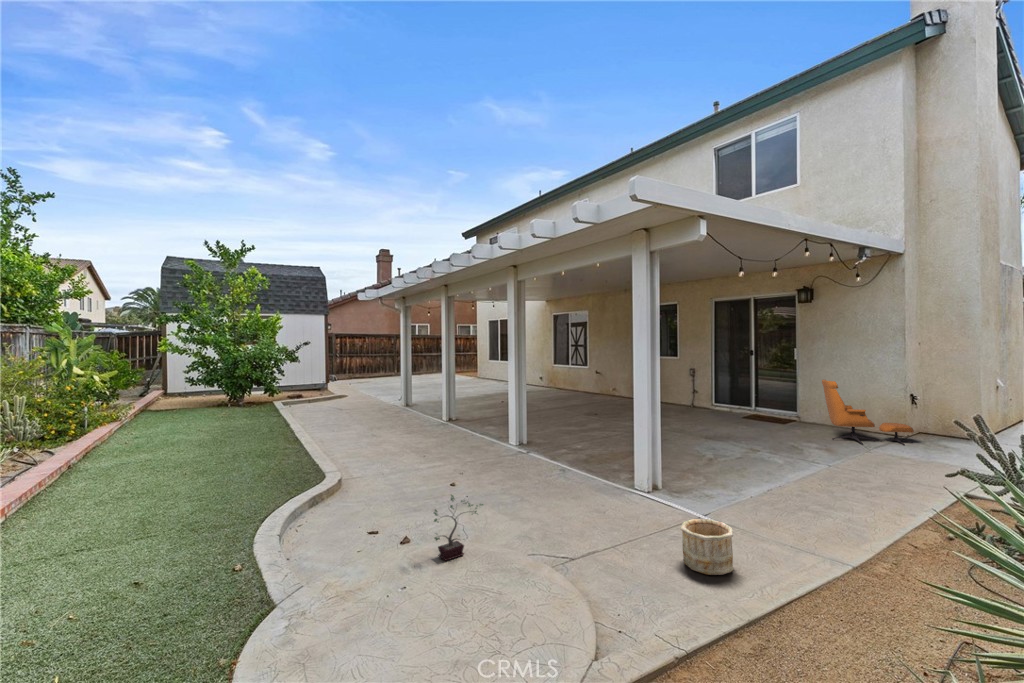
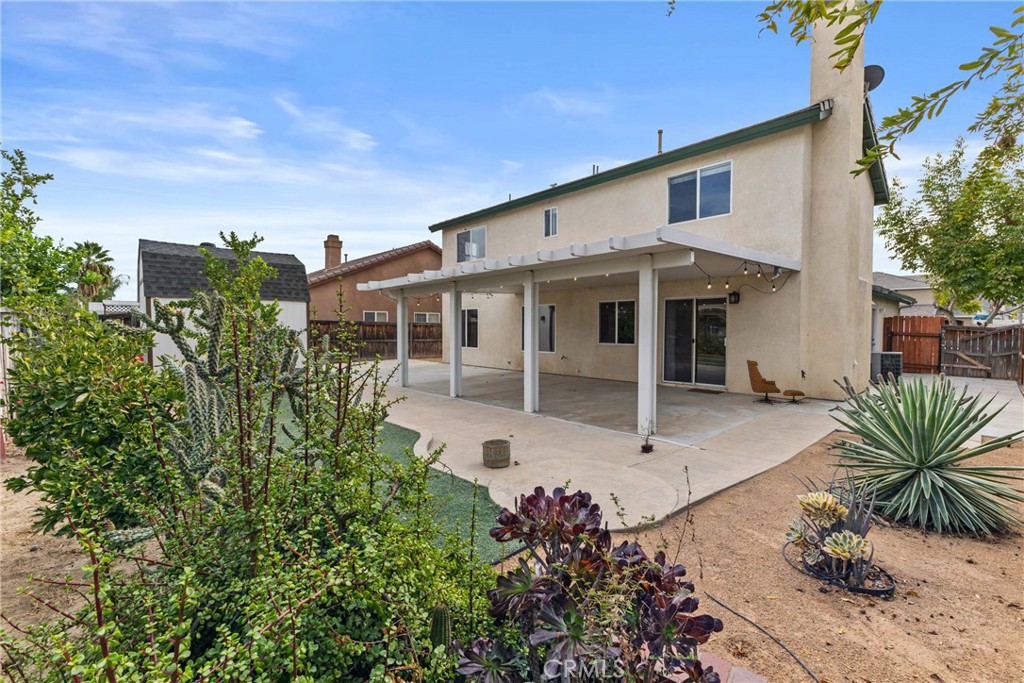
potted plant: present [434,495,483,561] -> present [641,418,653,452]
wooden bucket: present [680,519,733,575] -> present [482,439,511,468]

